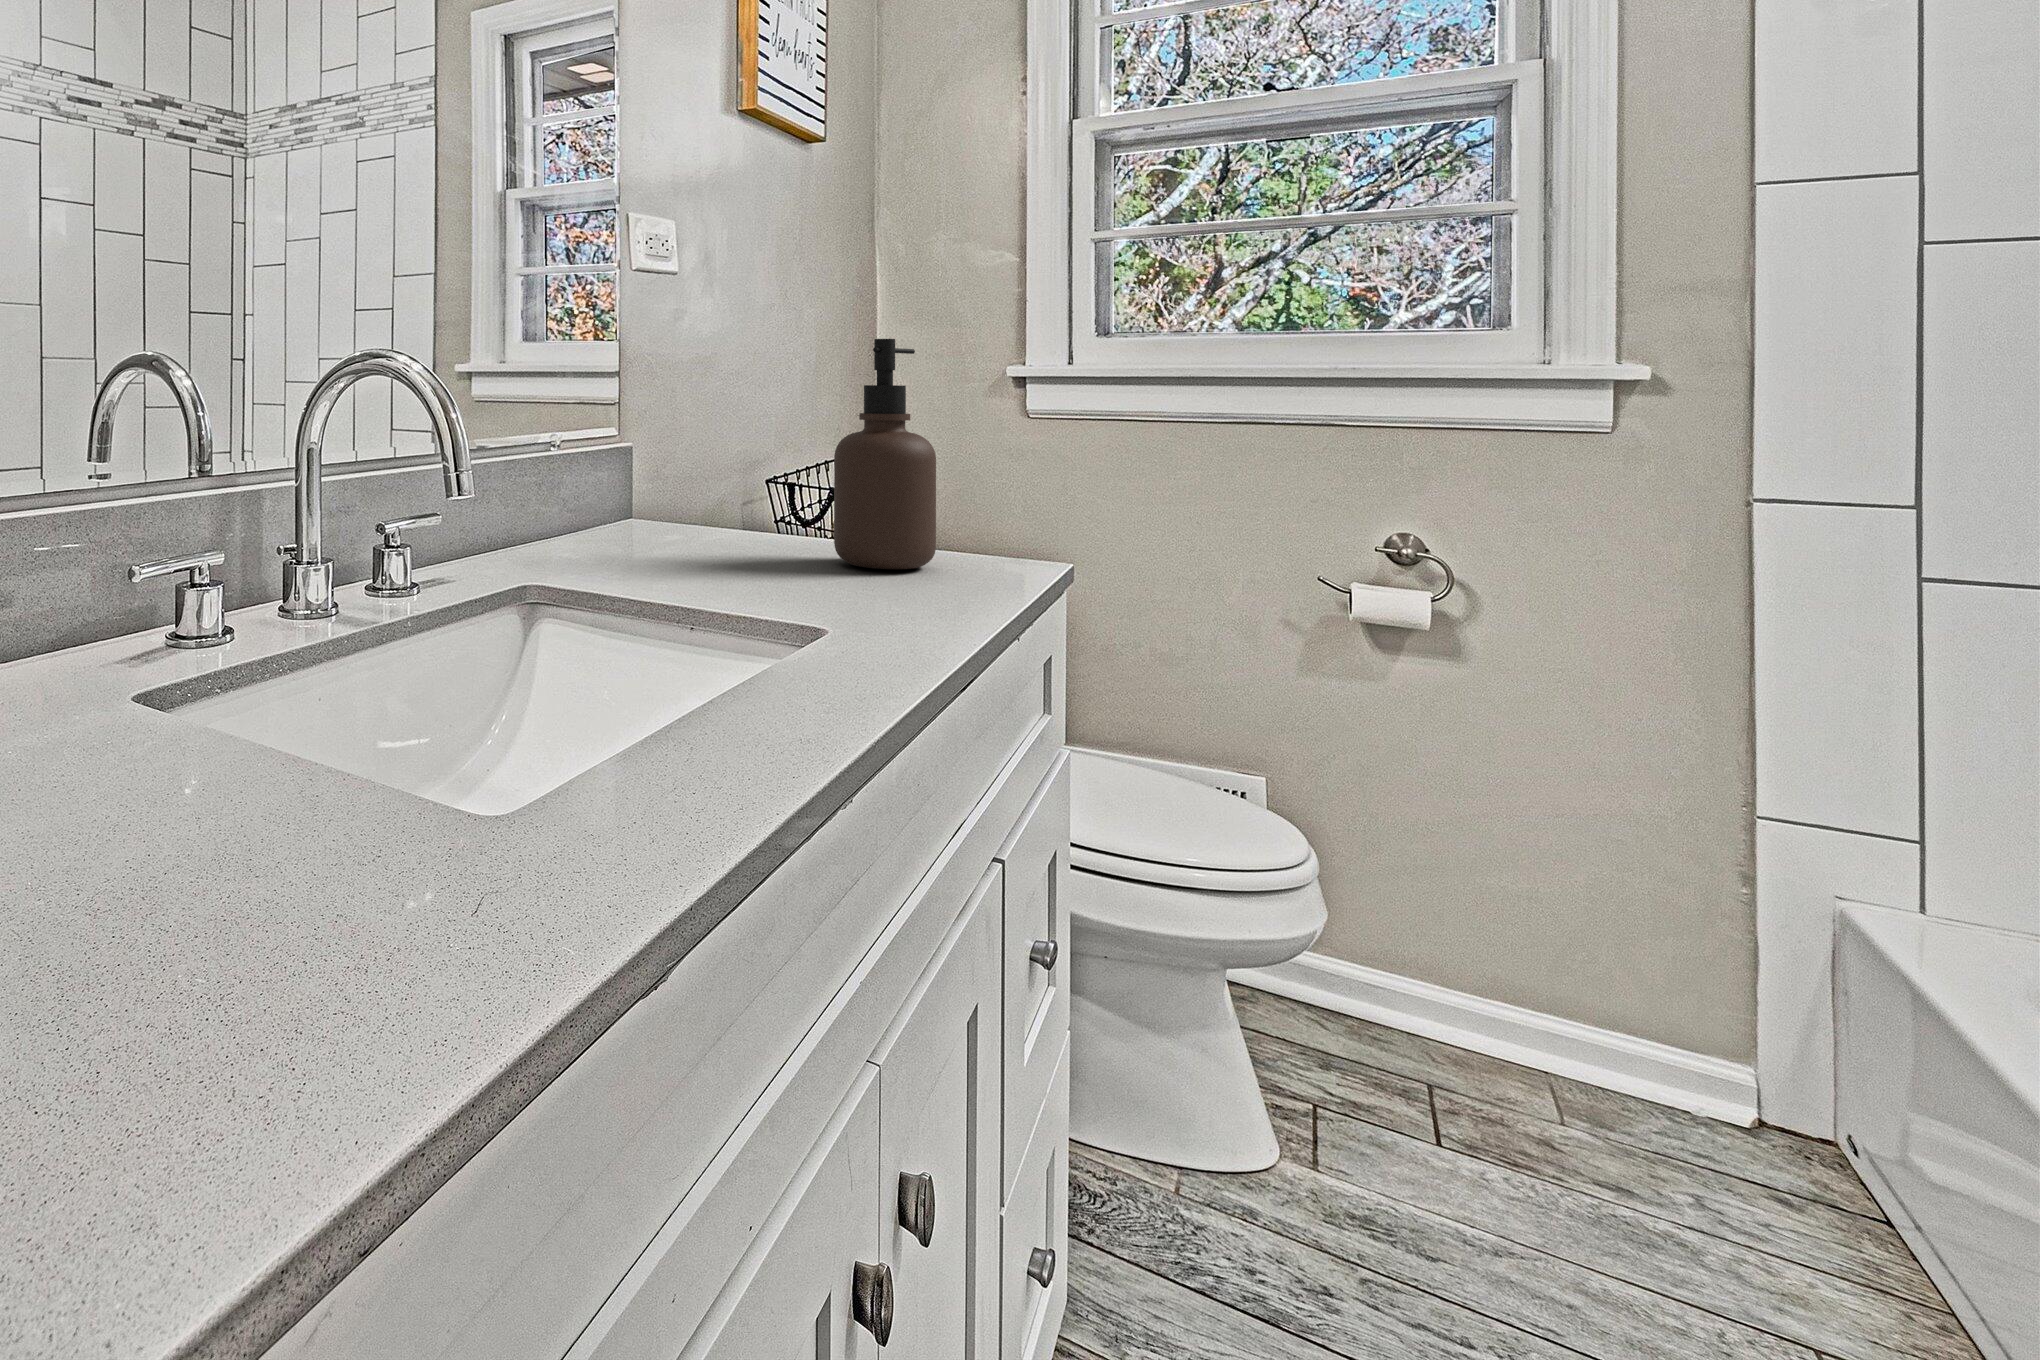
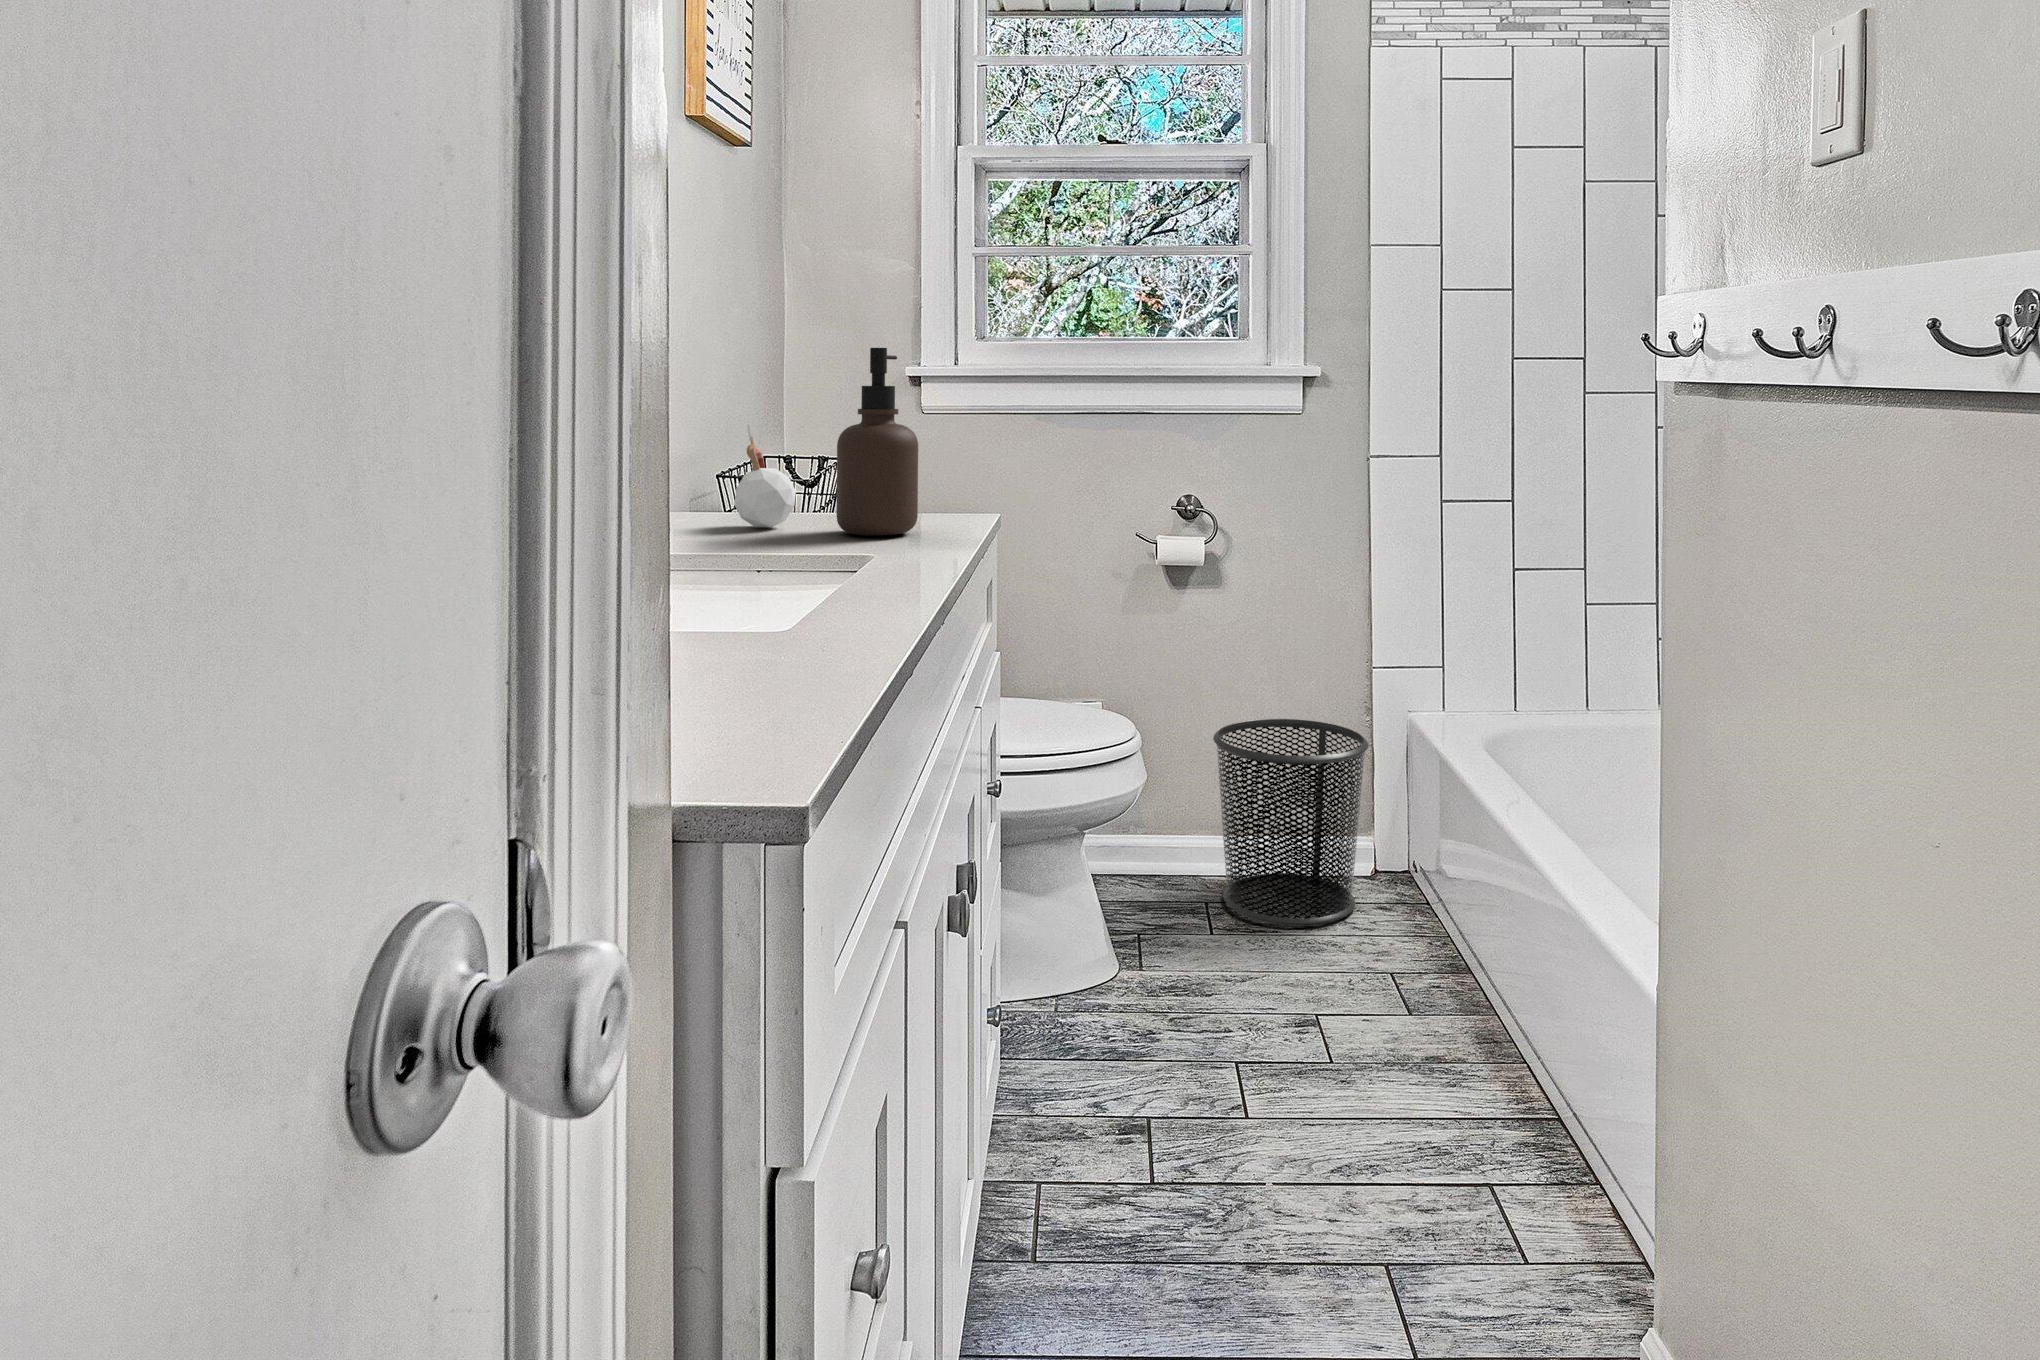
candle: none [730,430,800,548] -> present [734,425,796,527]
waste bin: none [1446,853,1737,1190] -> present [1213,719,1369,926]

